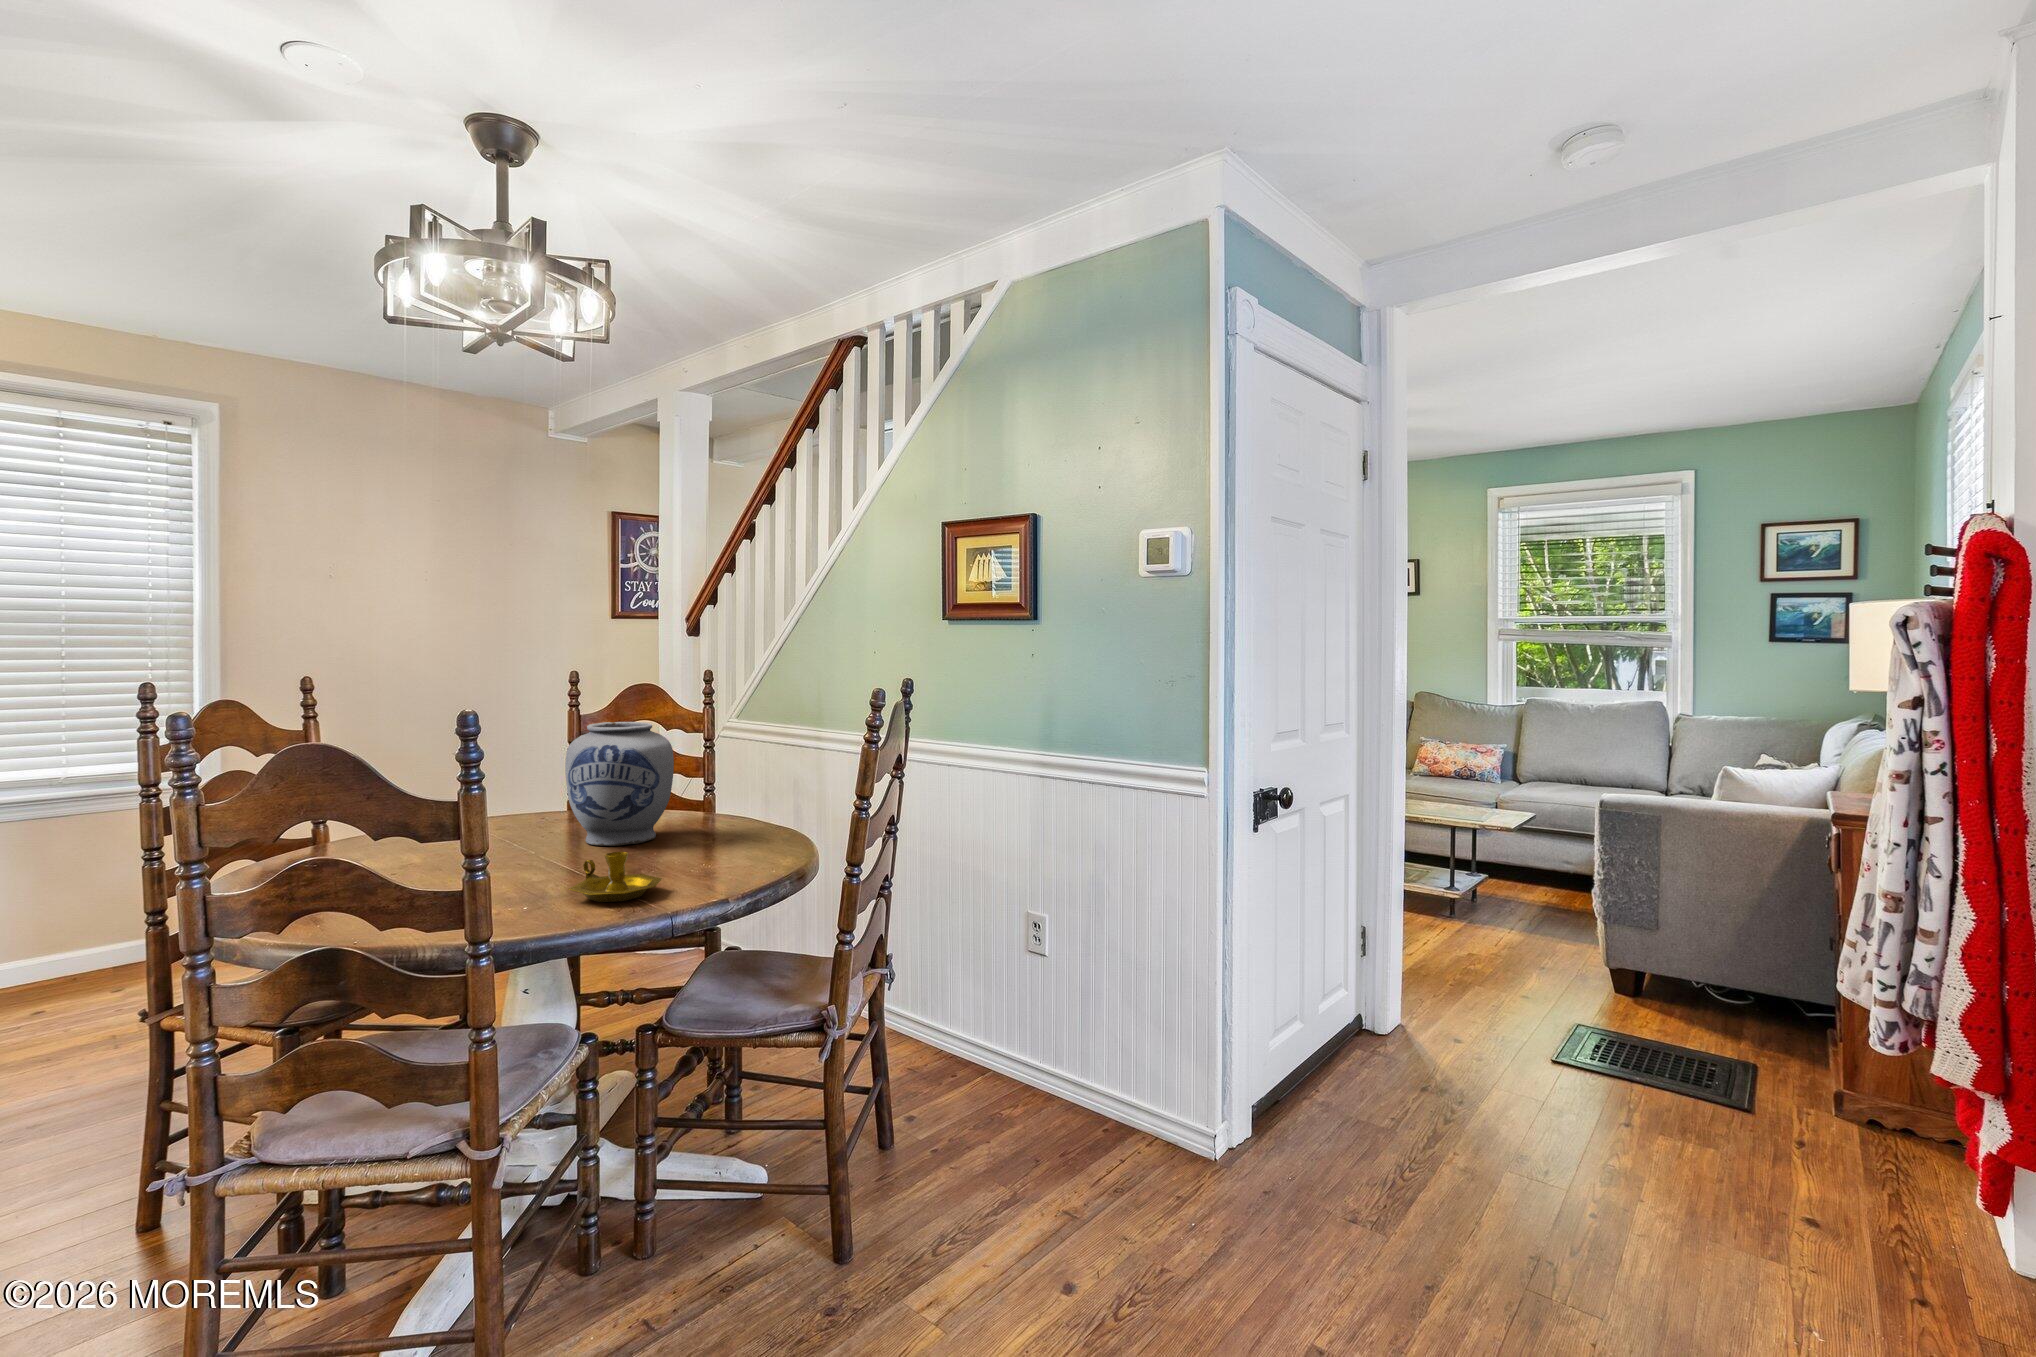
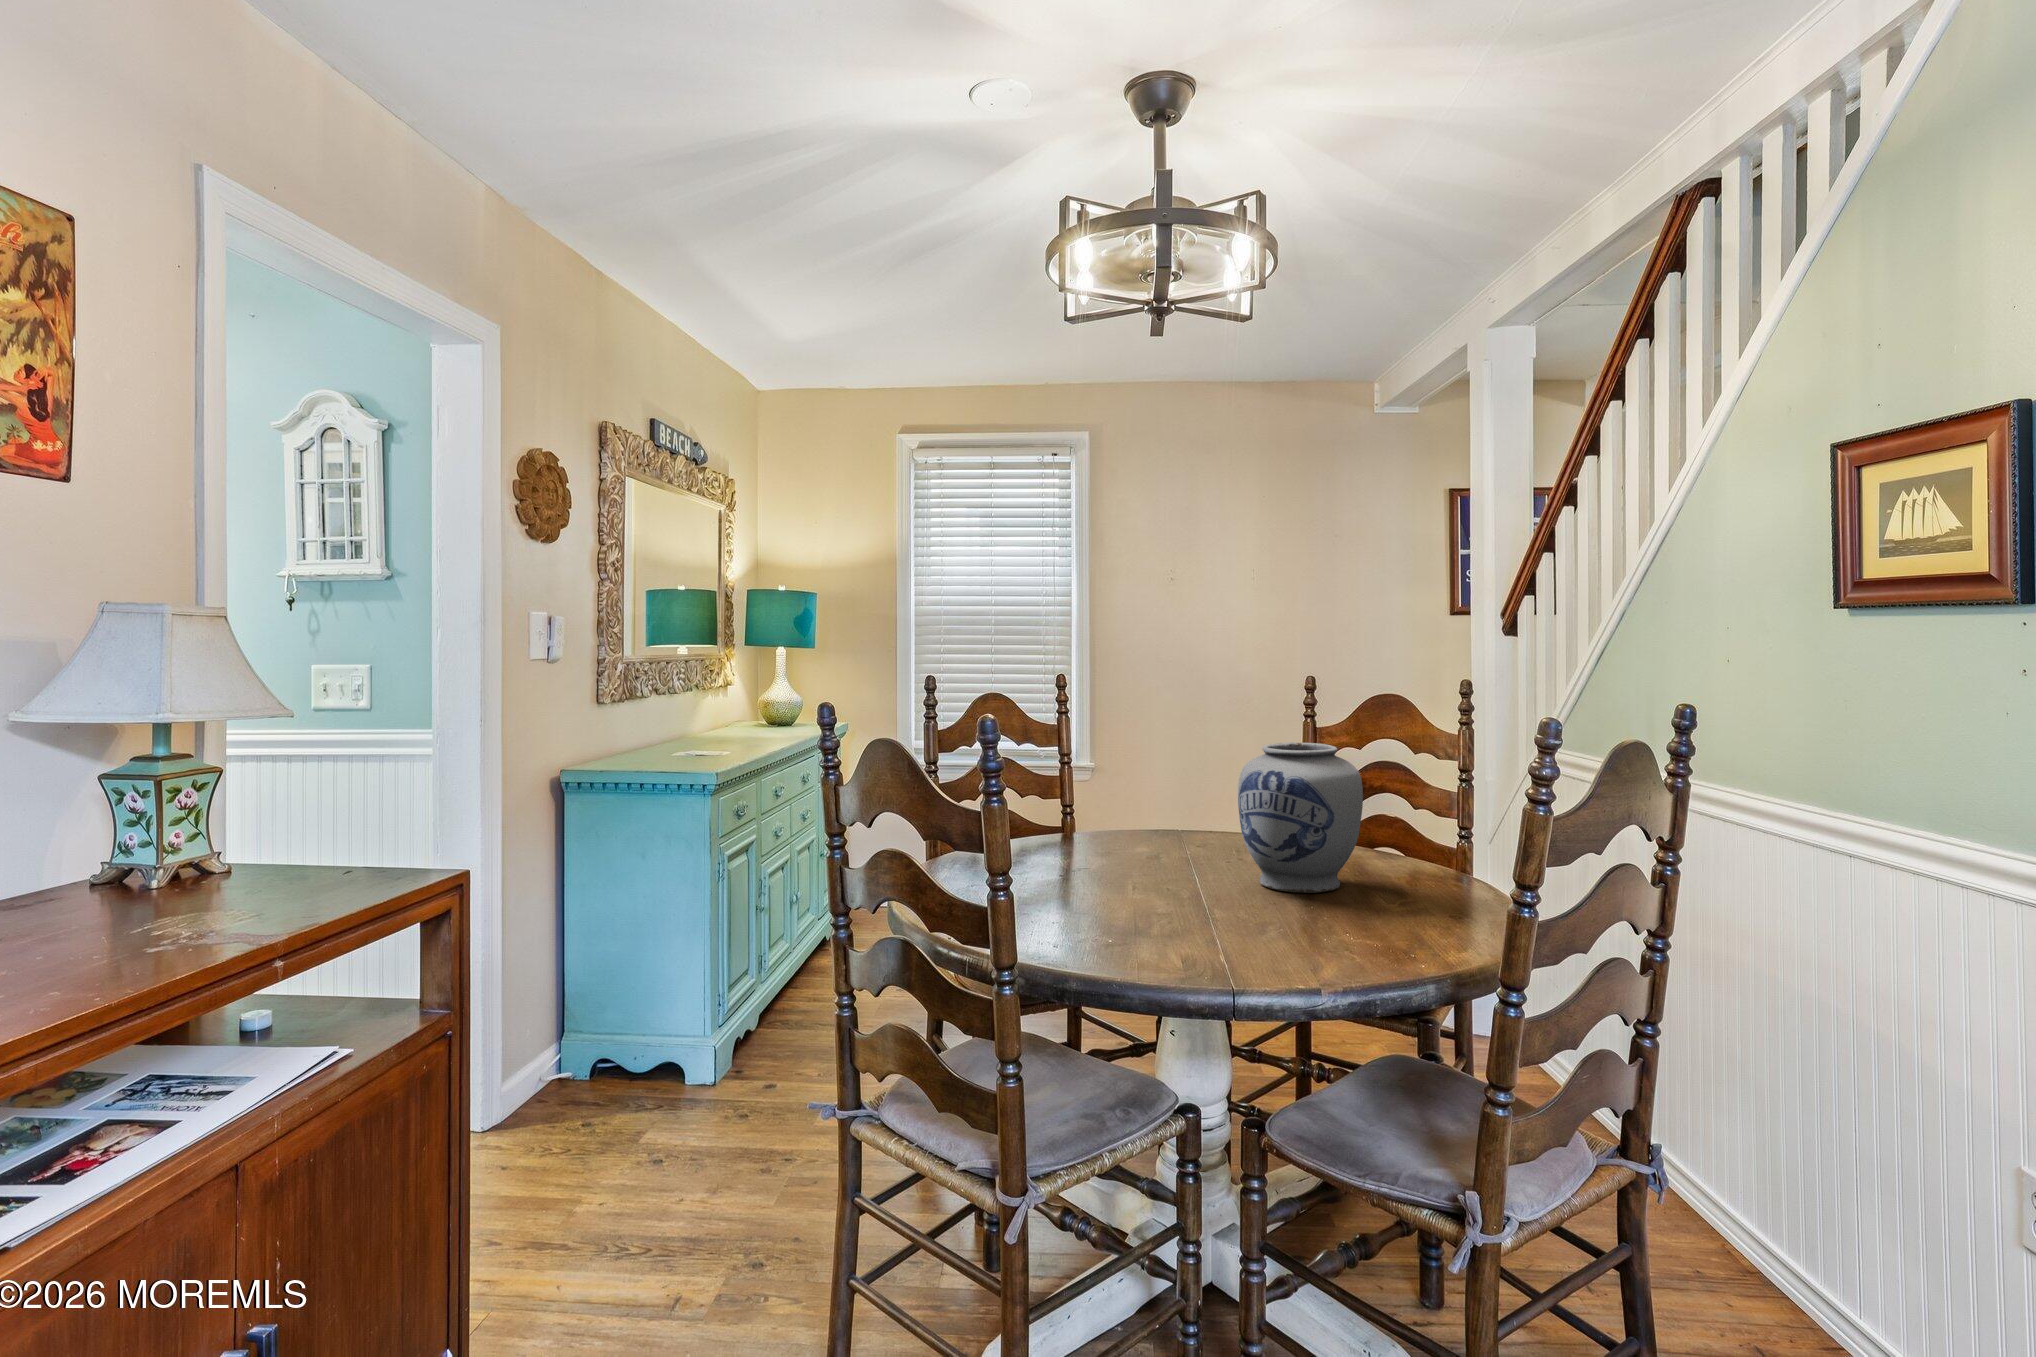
candlestick: present [568,852,662,902] -> none [1155,905,1262,967]

